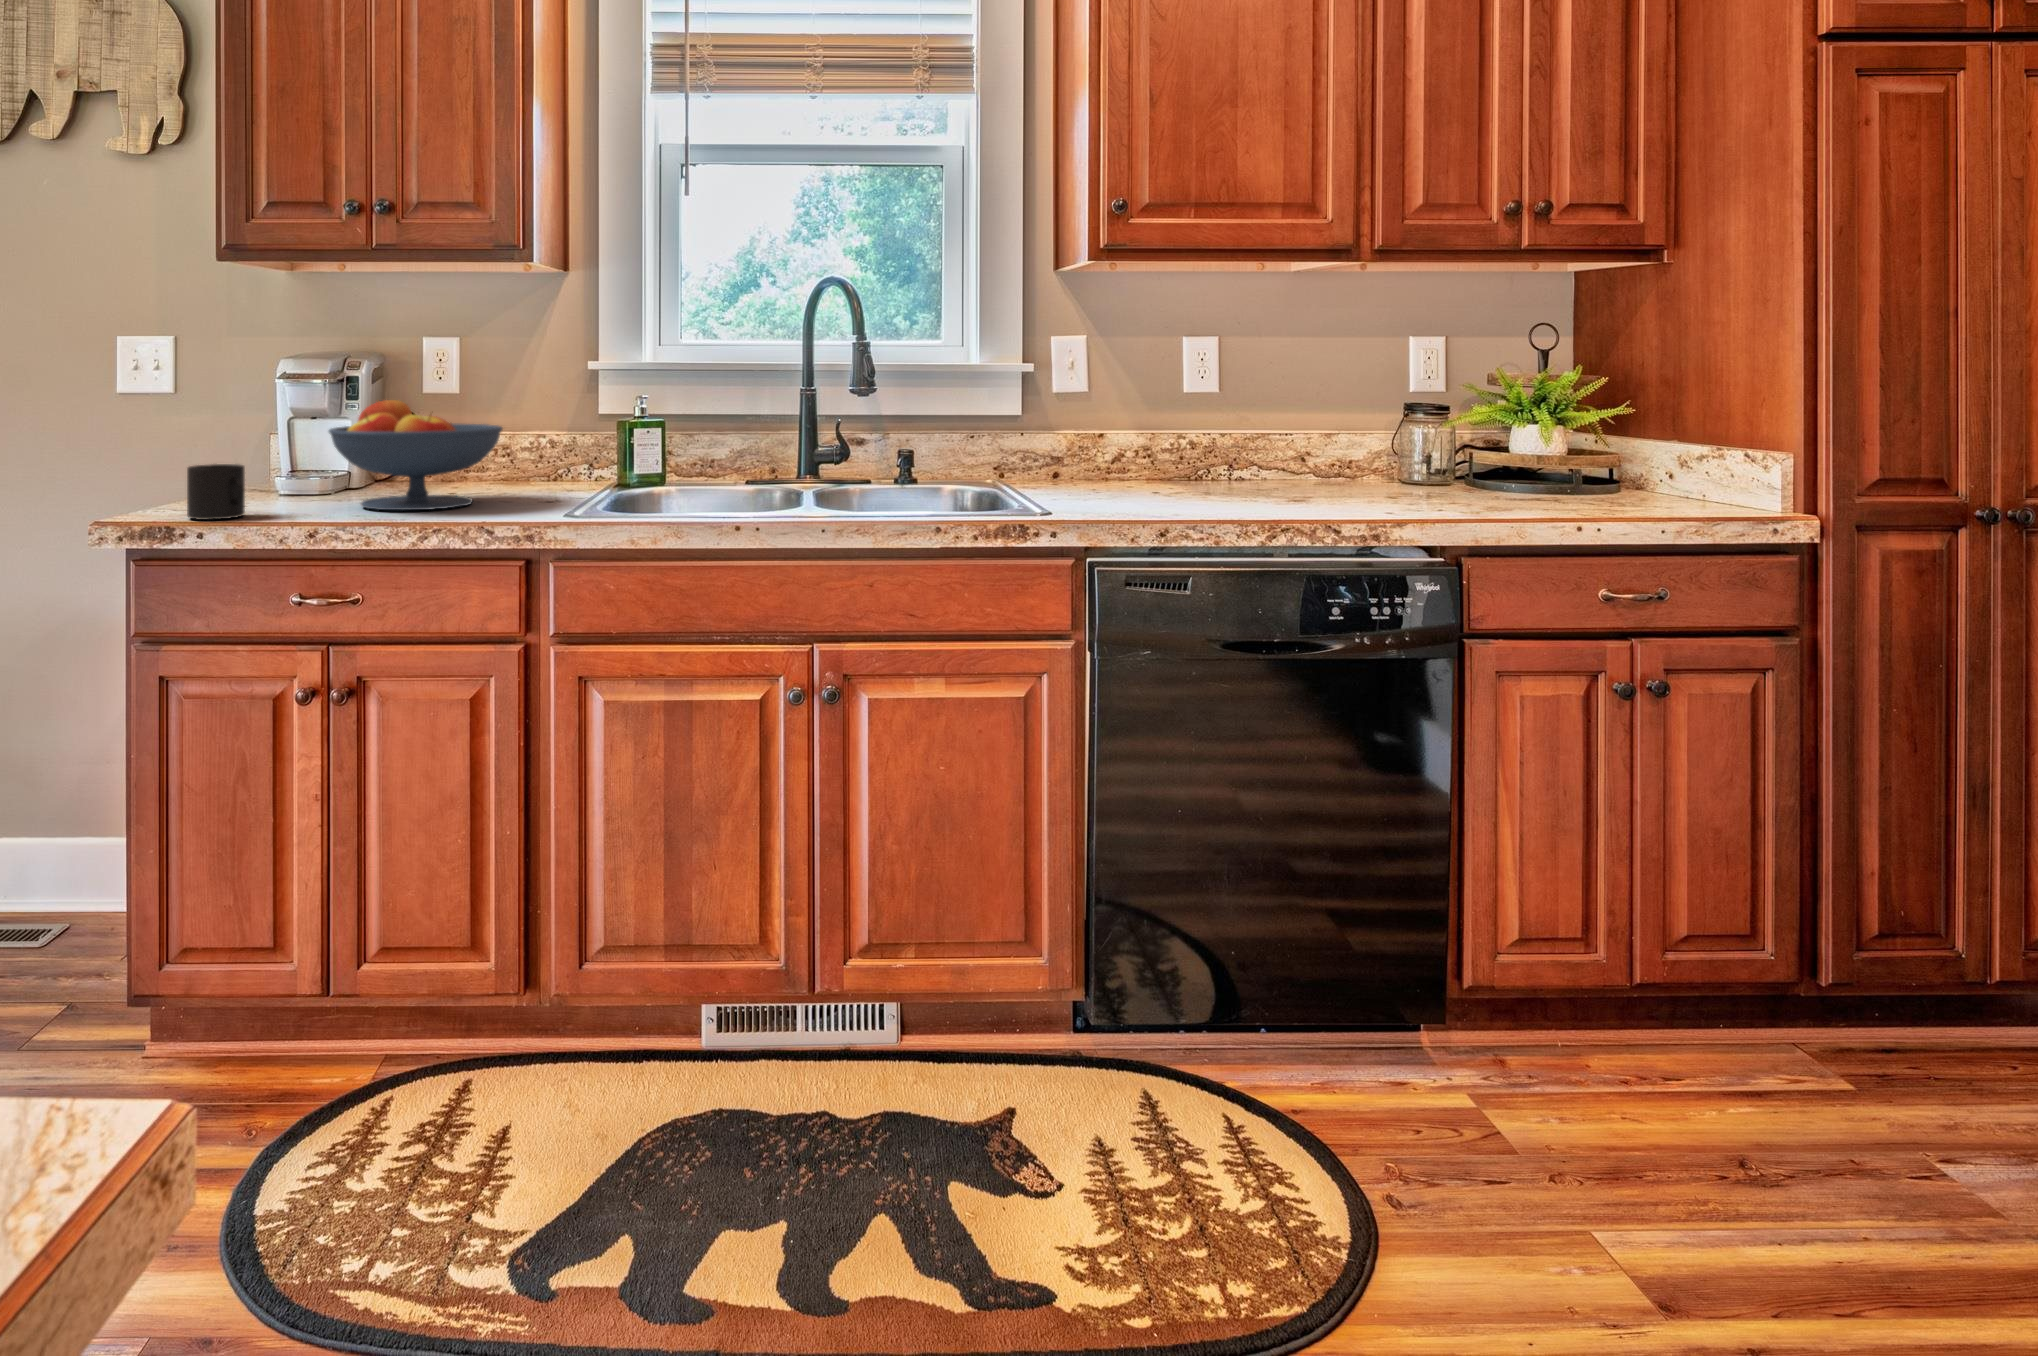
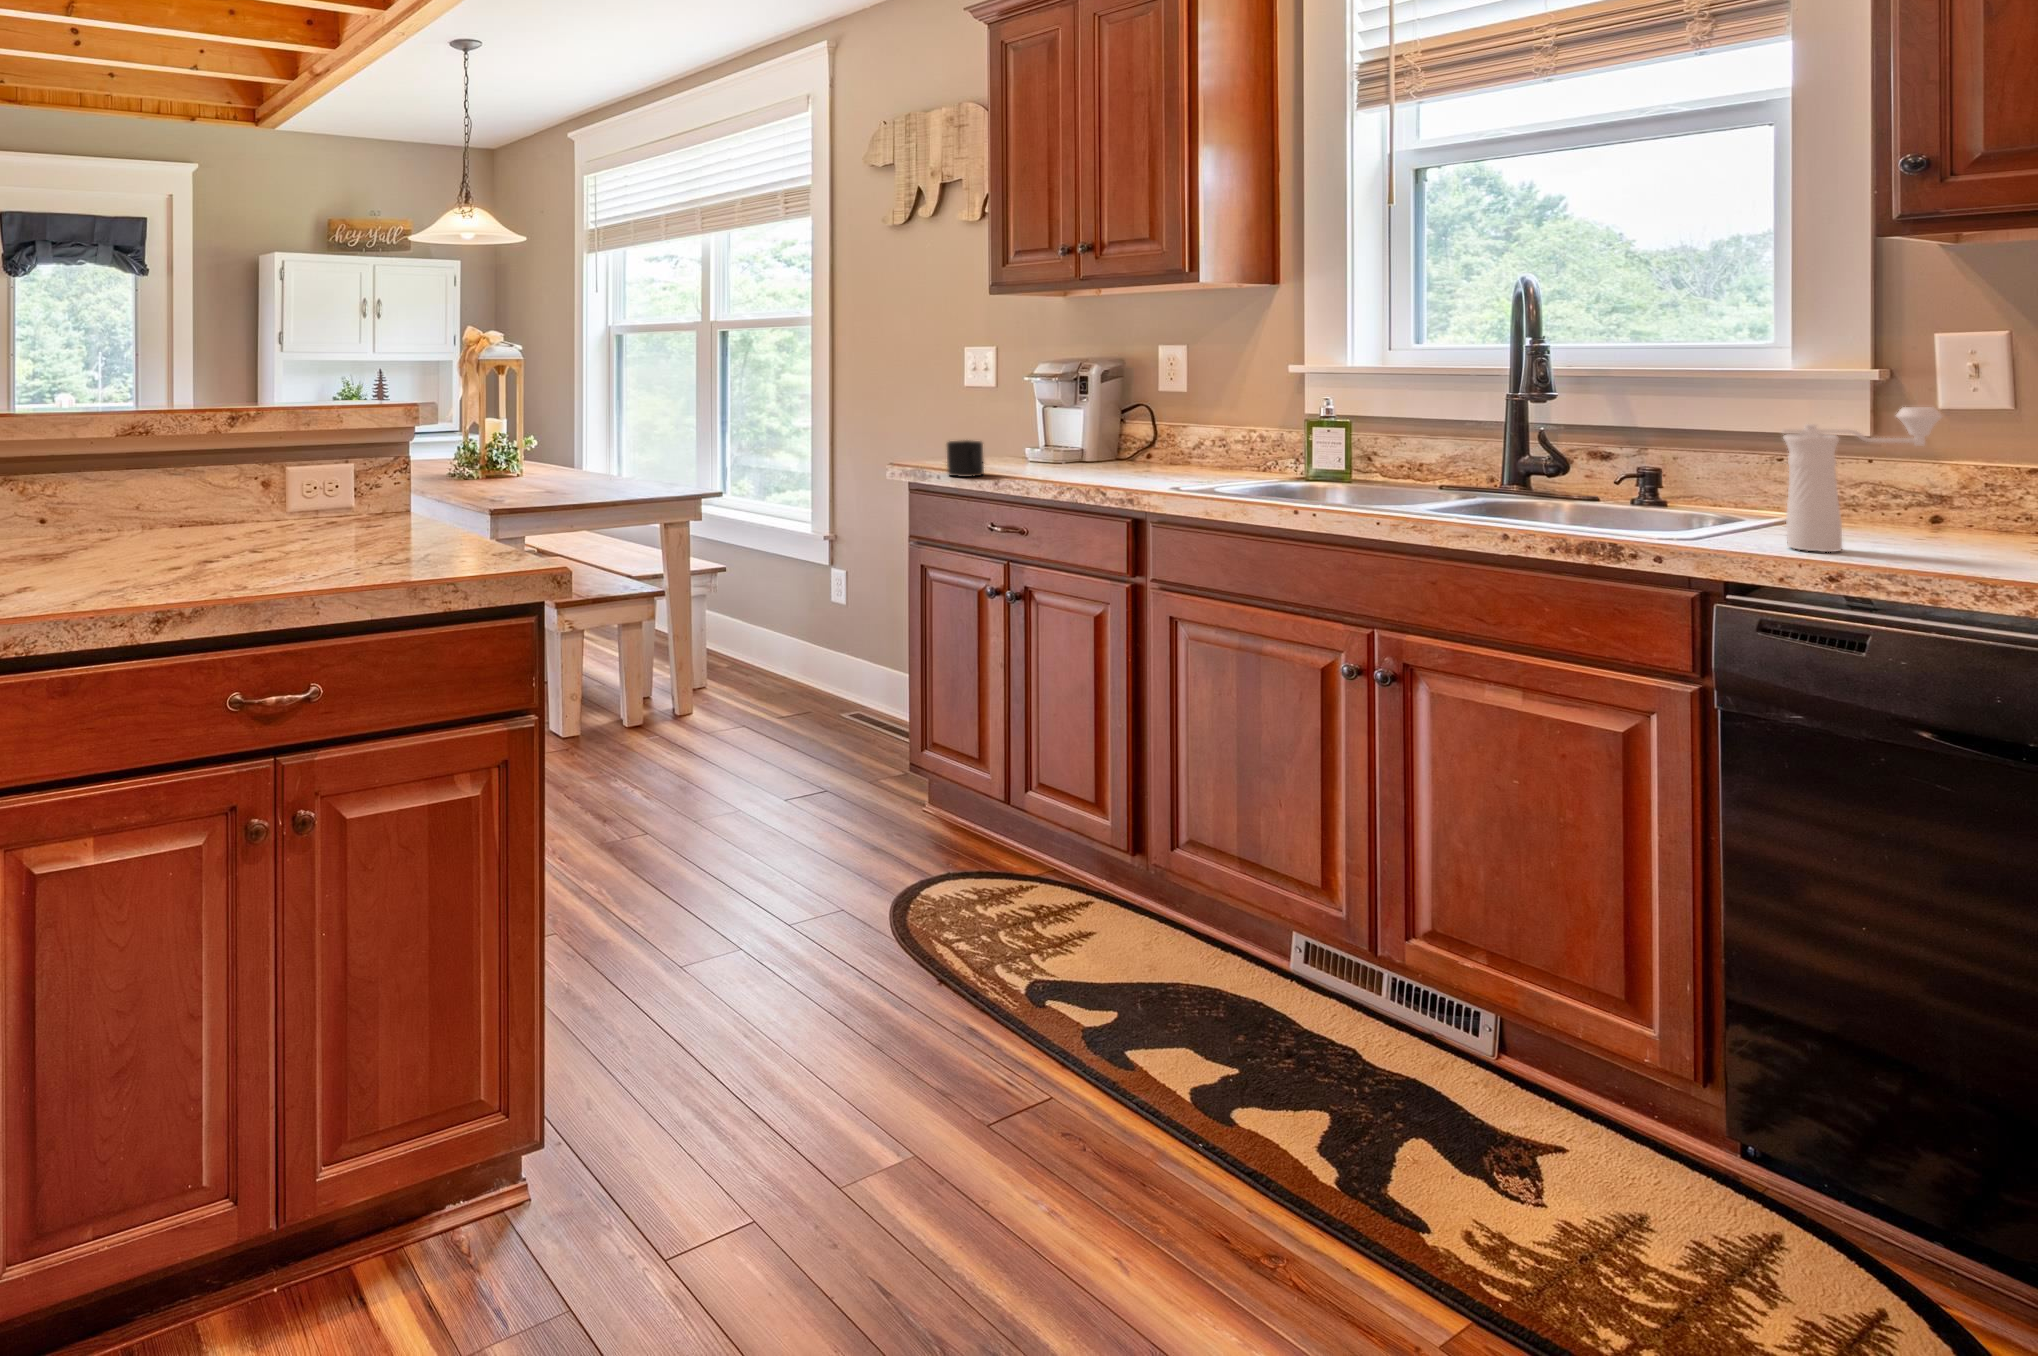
pepper mill: none [1099,387,1177,512] -> present [1782,407,1942,552]
fruit bowl: present [329,400,503,510] -> none [1039,398,1175,481]

